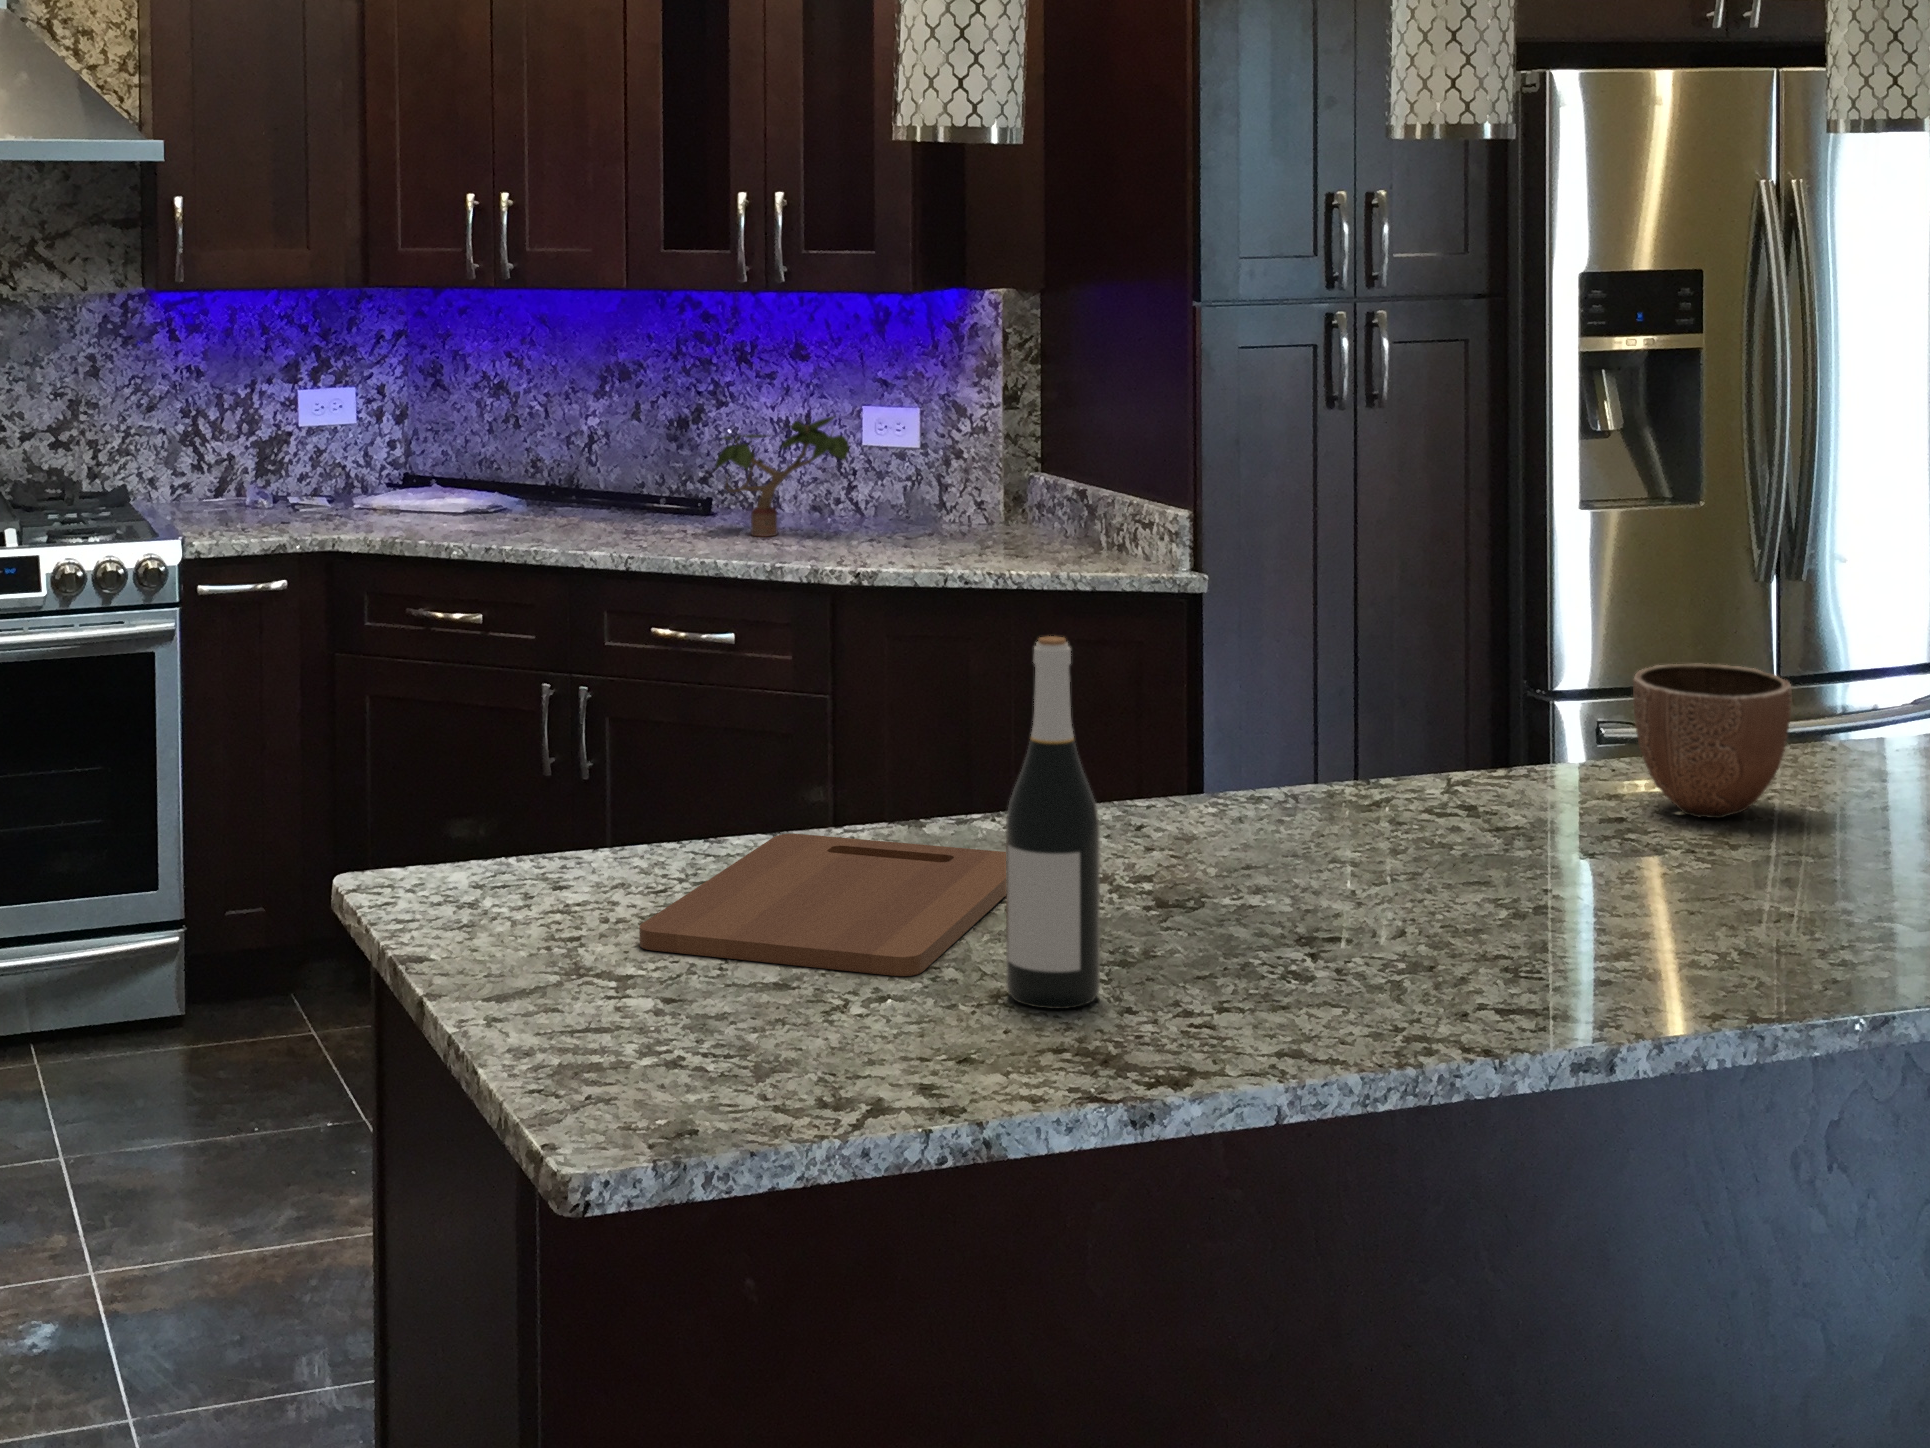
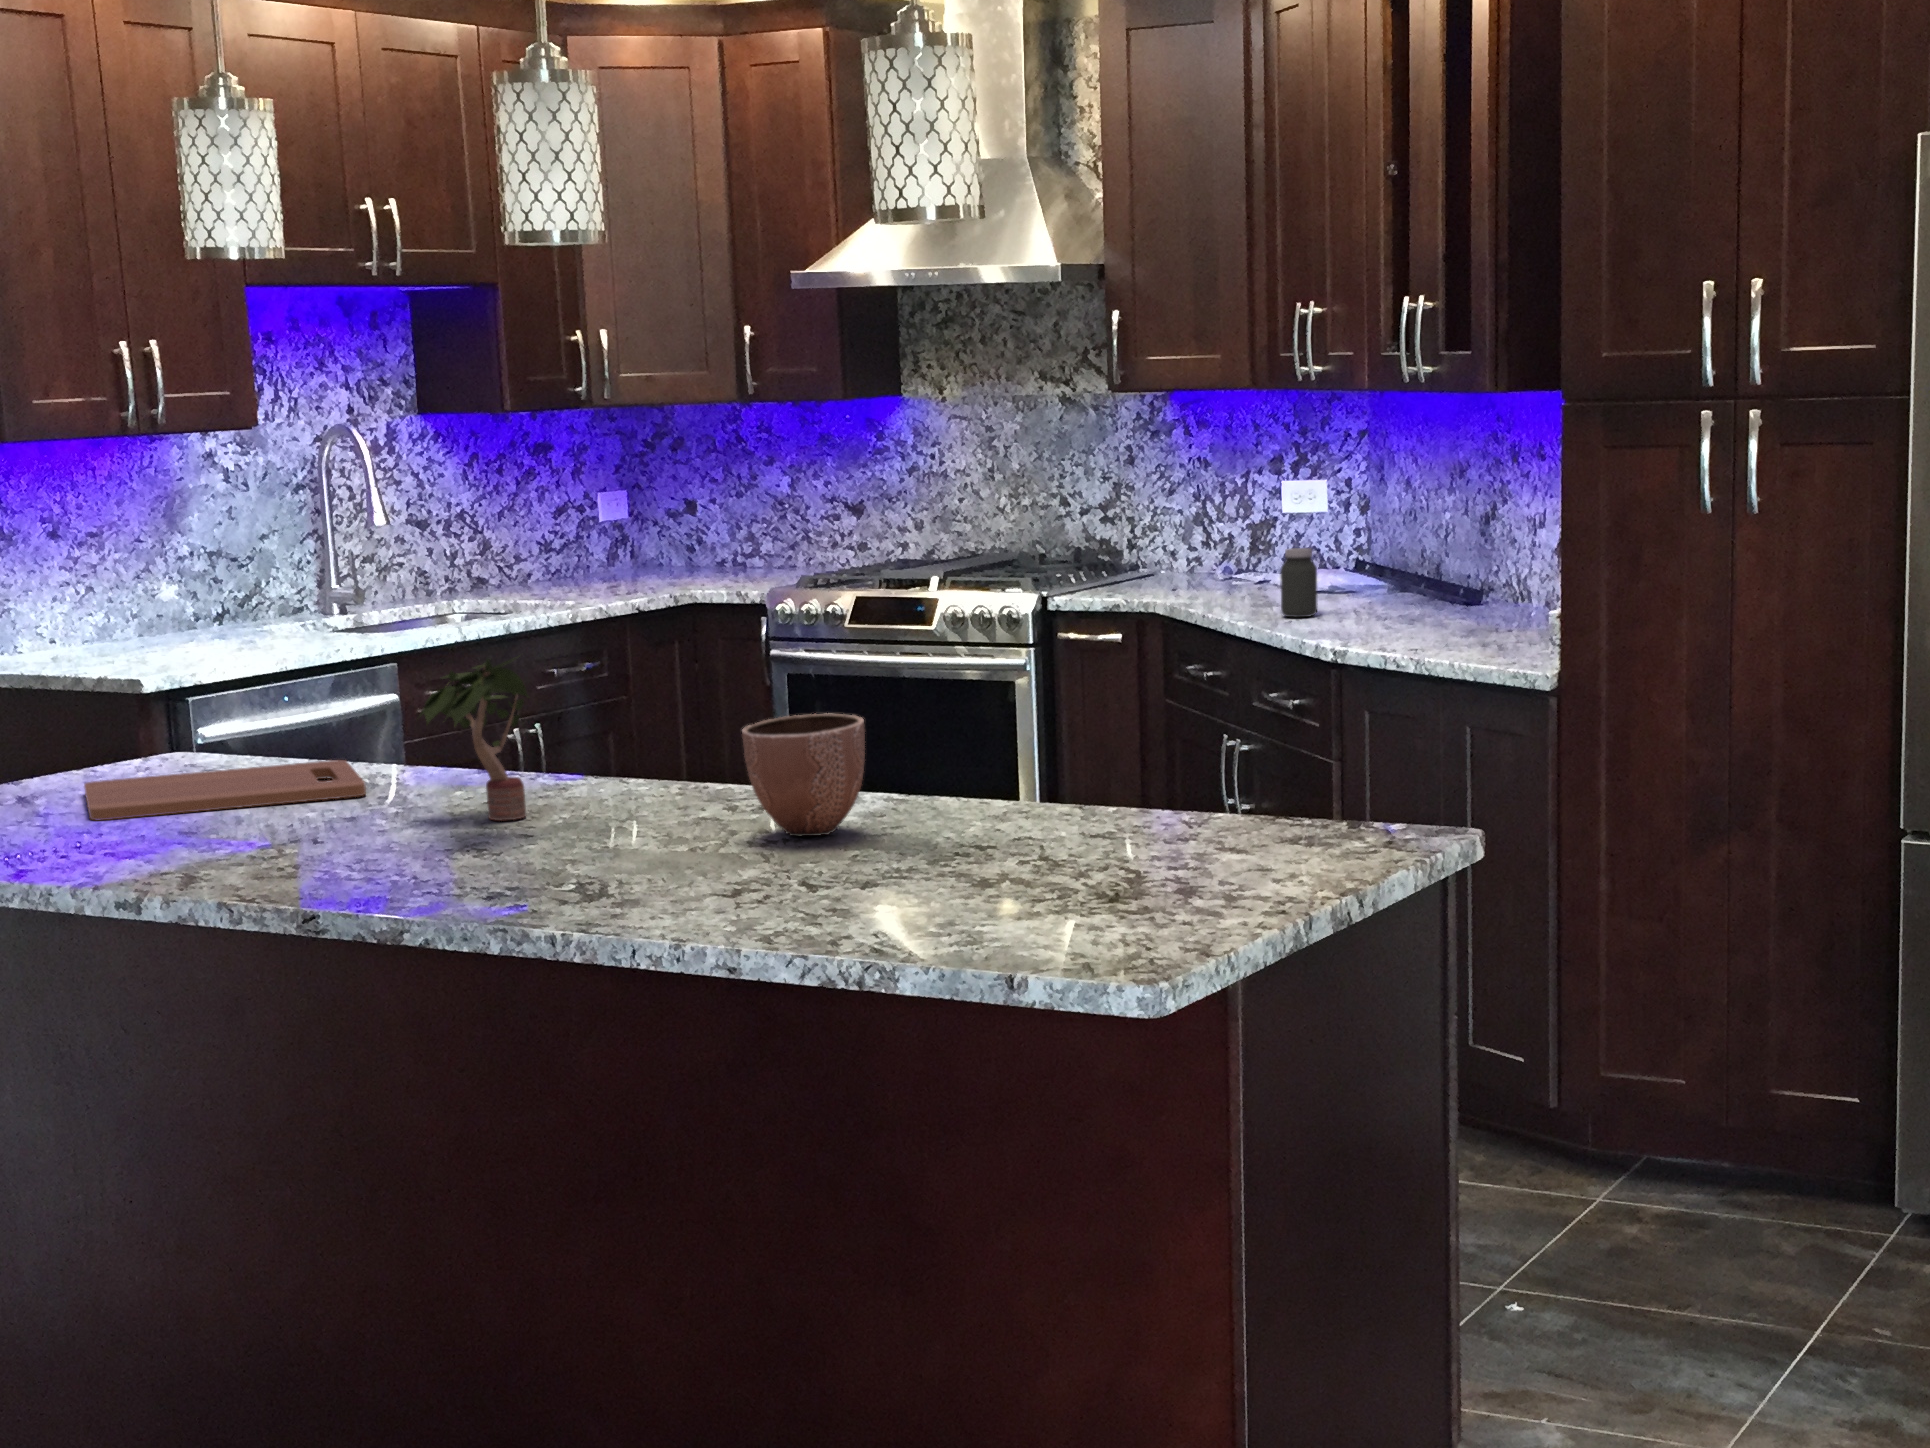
potted plant: present [715,416,849,537] -> present [420,657,528,820]
jar: none [592,463,634,543] -> present [1280,548,1318,617]
wine bottle: present [1006,636,1100,1009] -> none [38,614,110,841]

